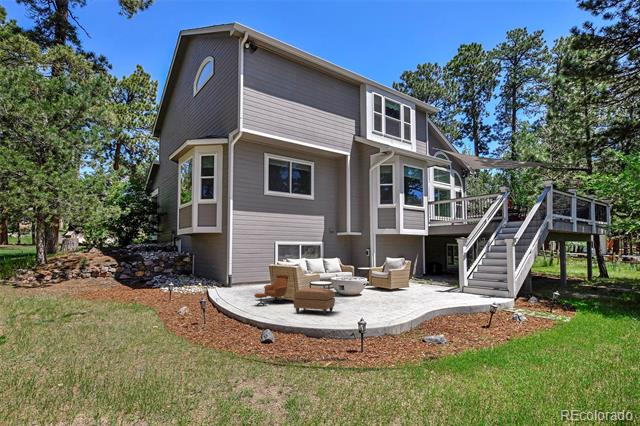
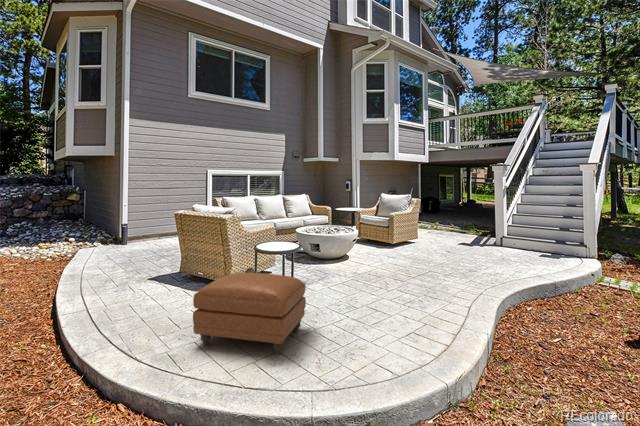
lounge chair: present [254,274,288,306] -> none [119,228,207,311]

